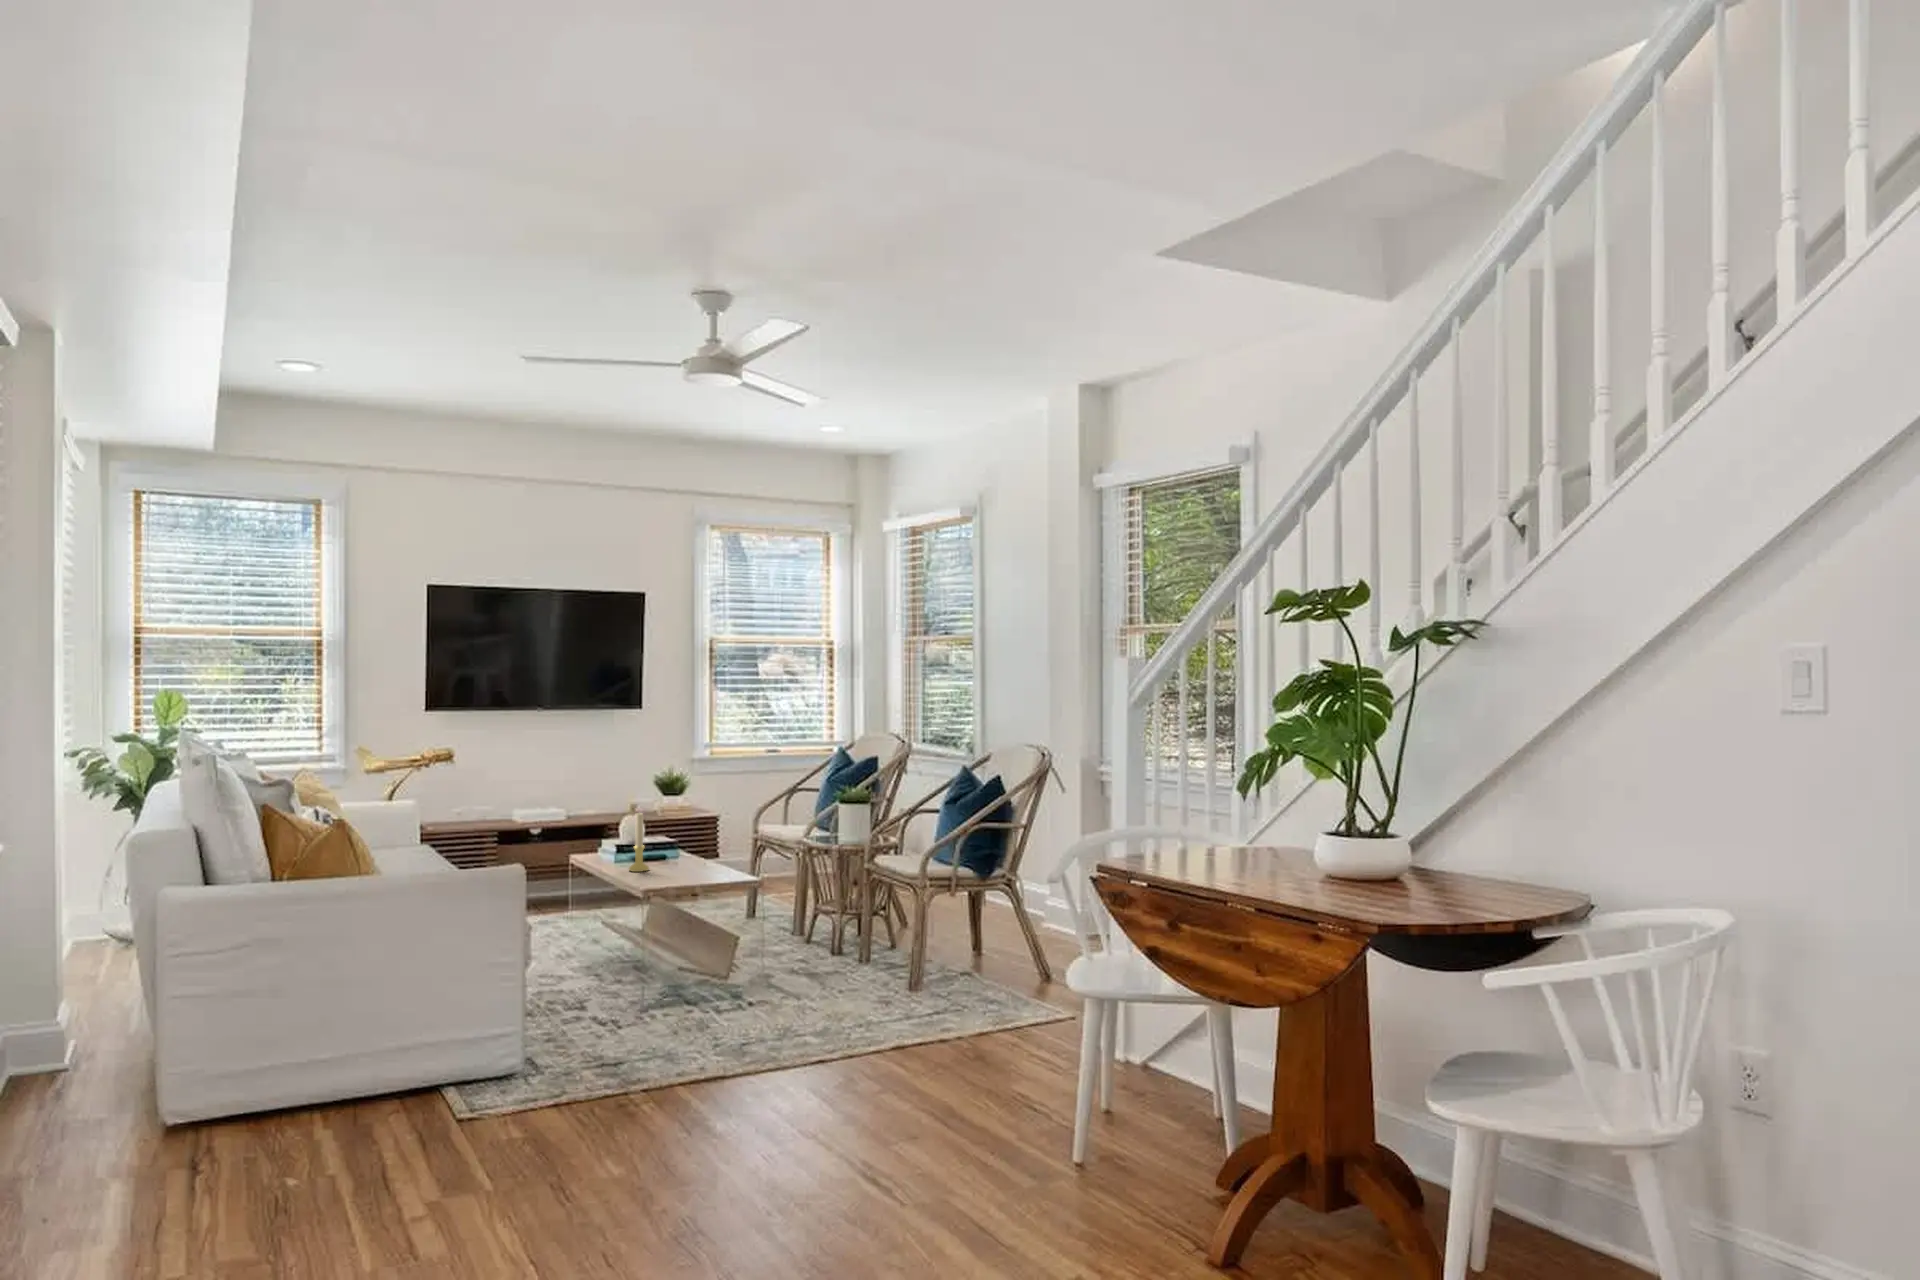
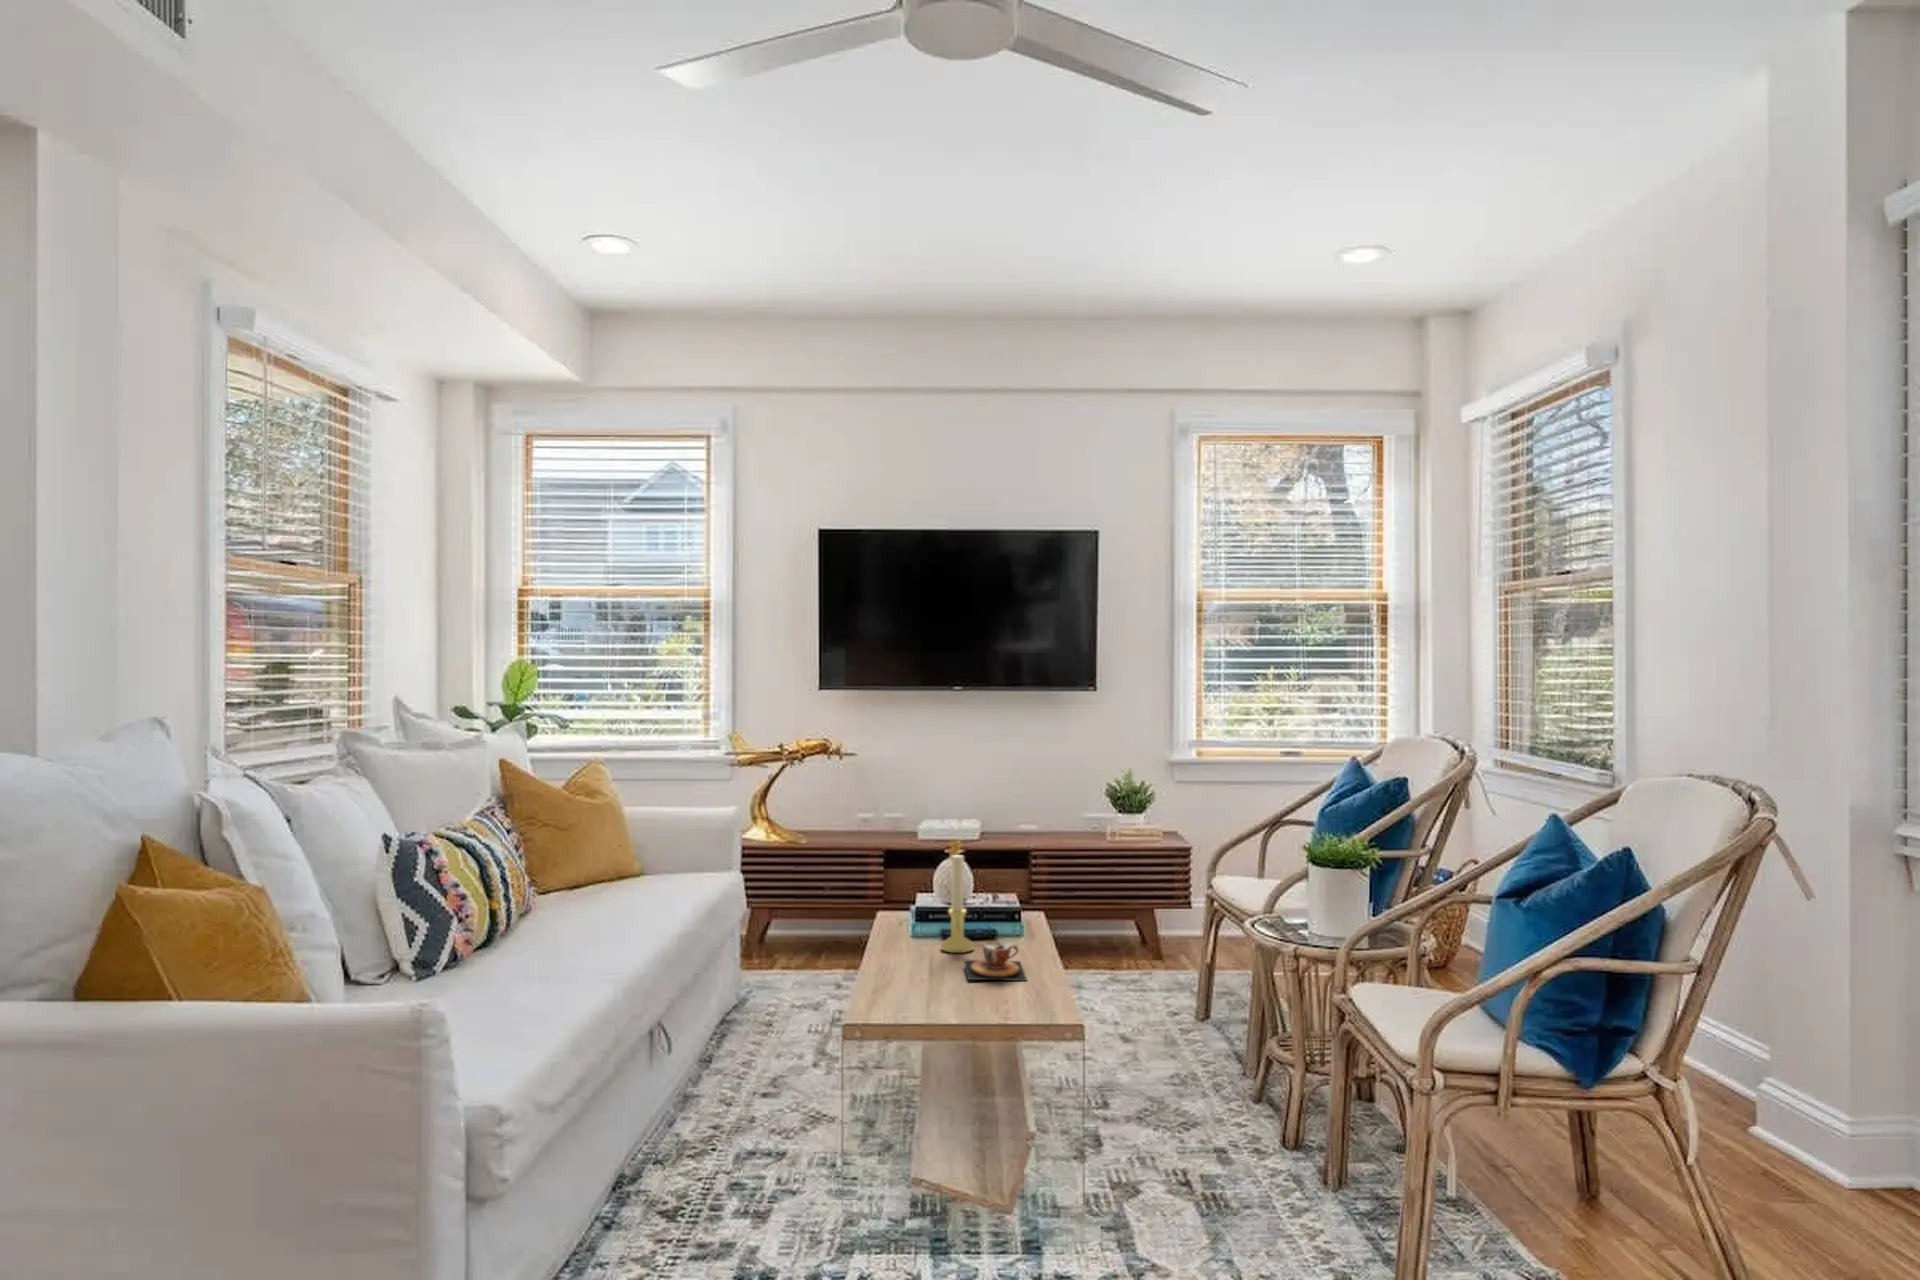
teacup: none [655,858,700,879] -> present [964,941,1026,981]

